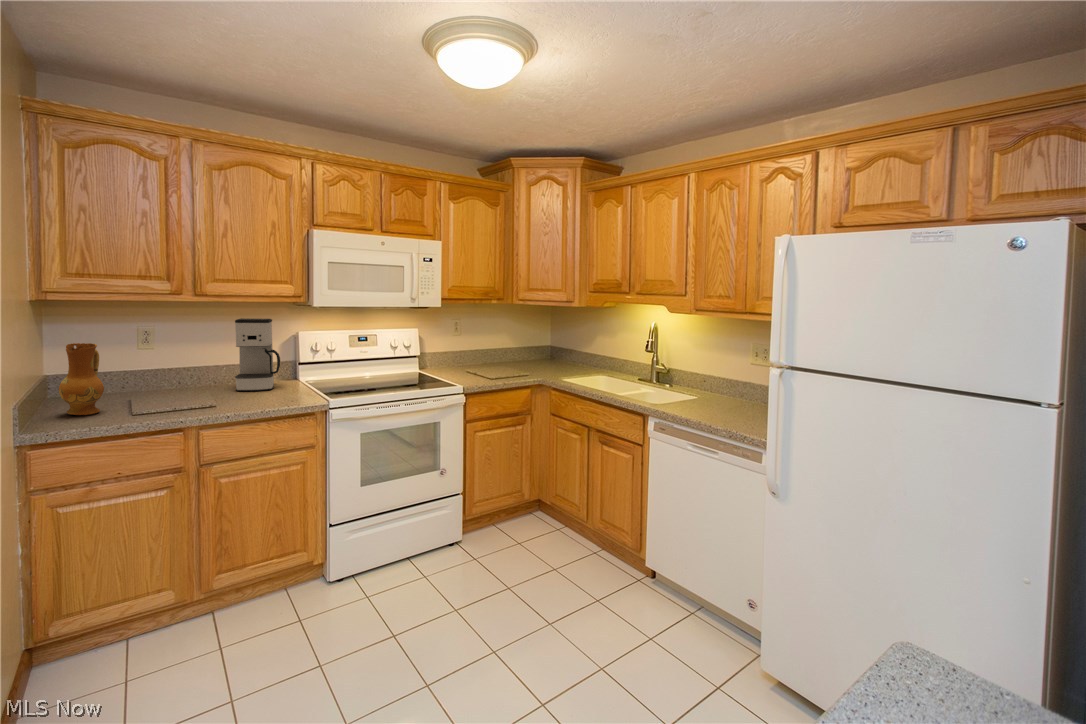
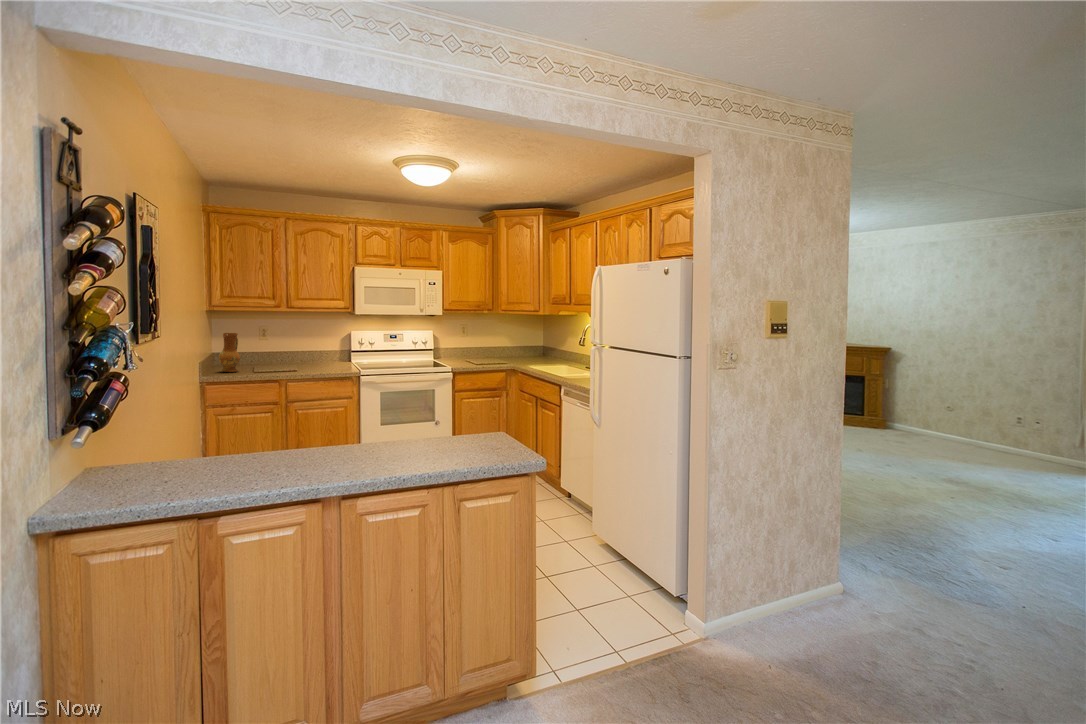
coffee maker: present [235,318,280,391] -> none [310,322,337,366]

